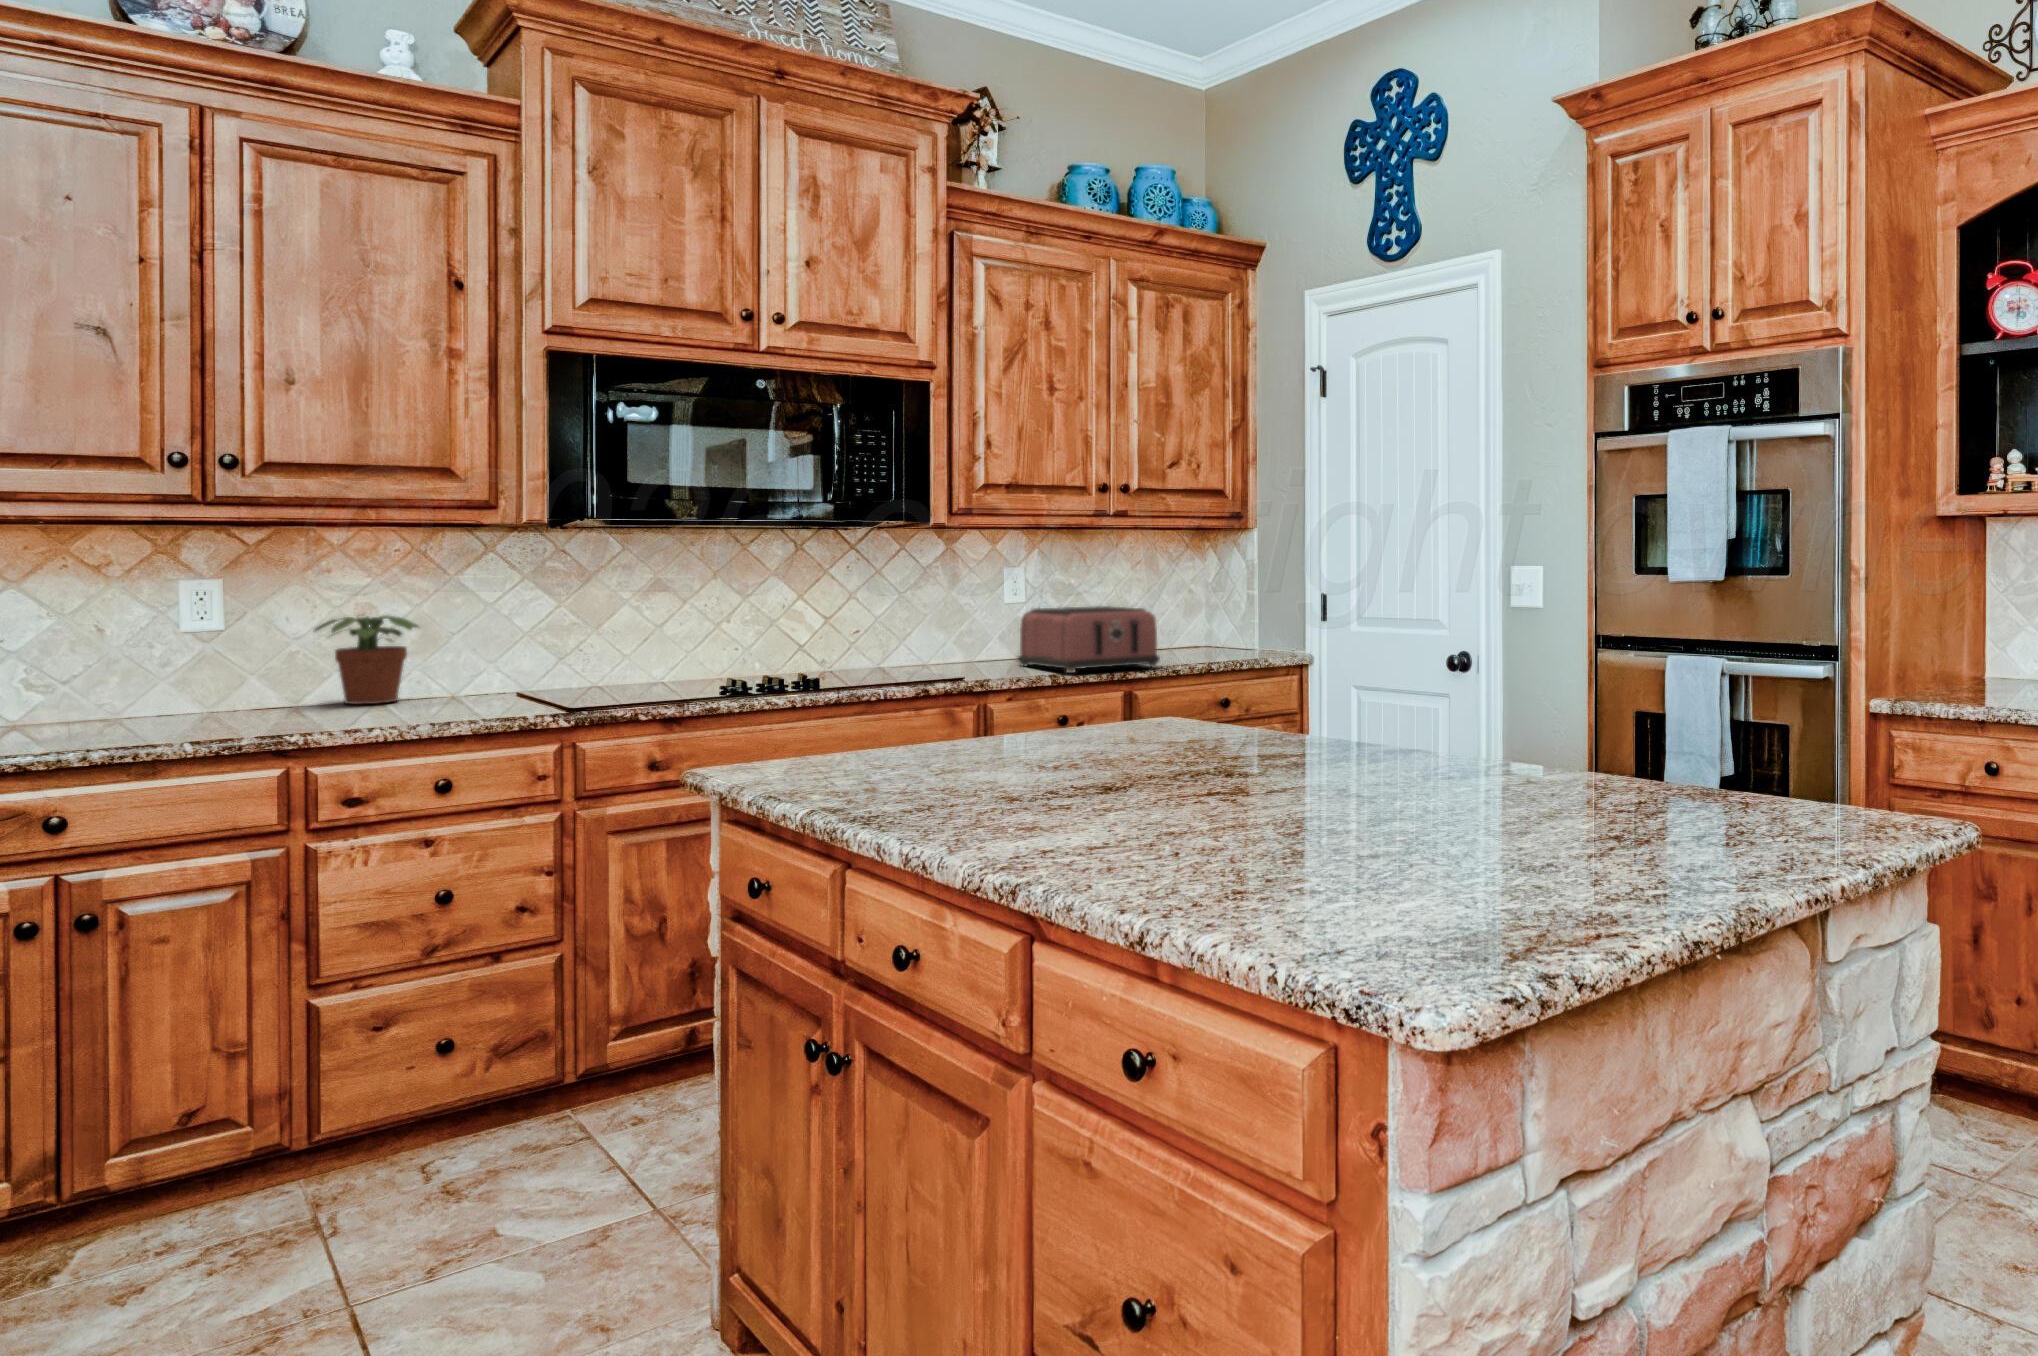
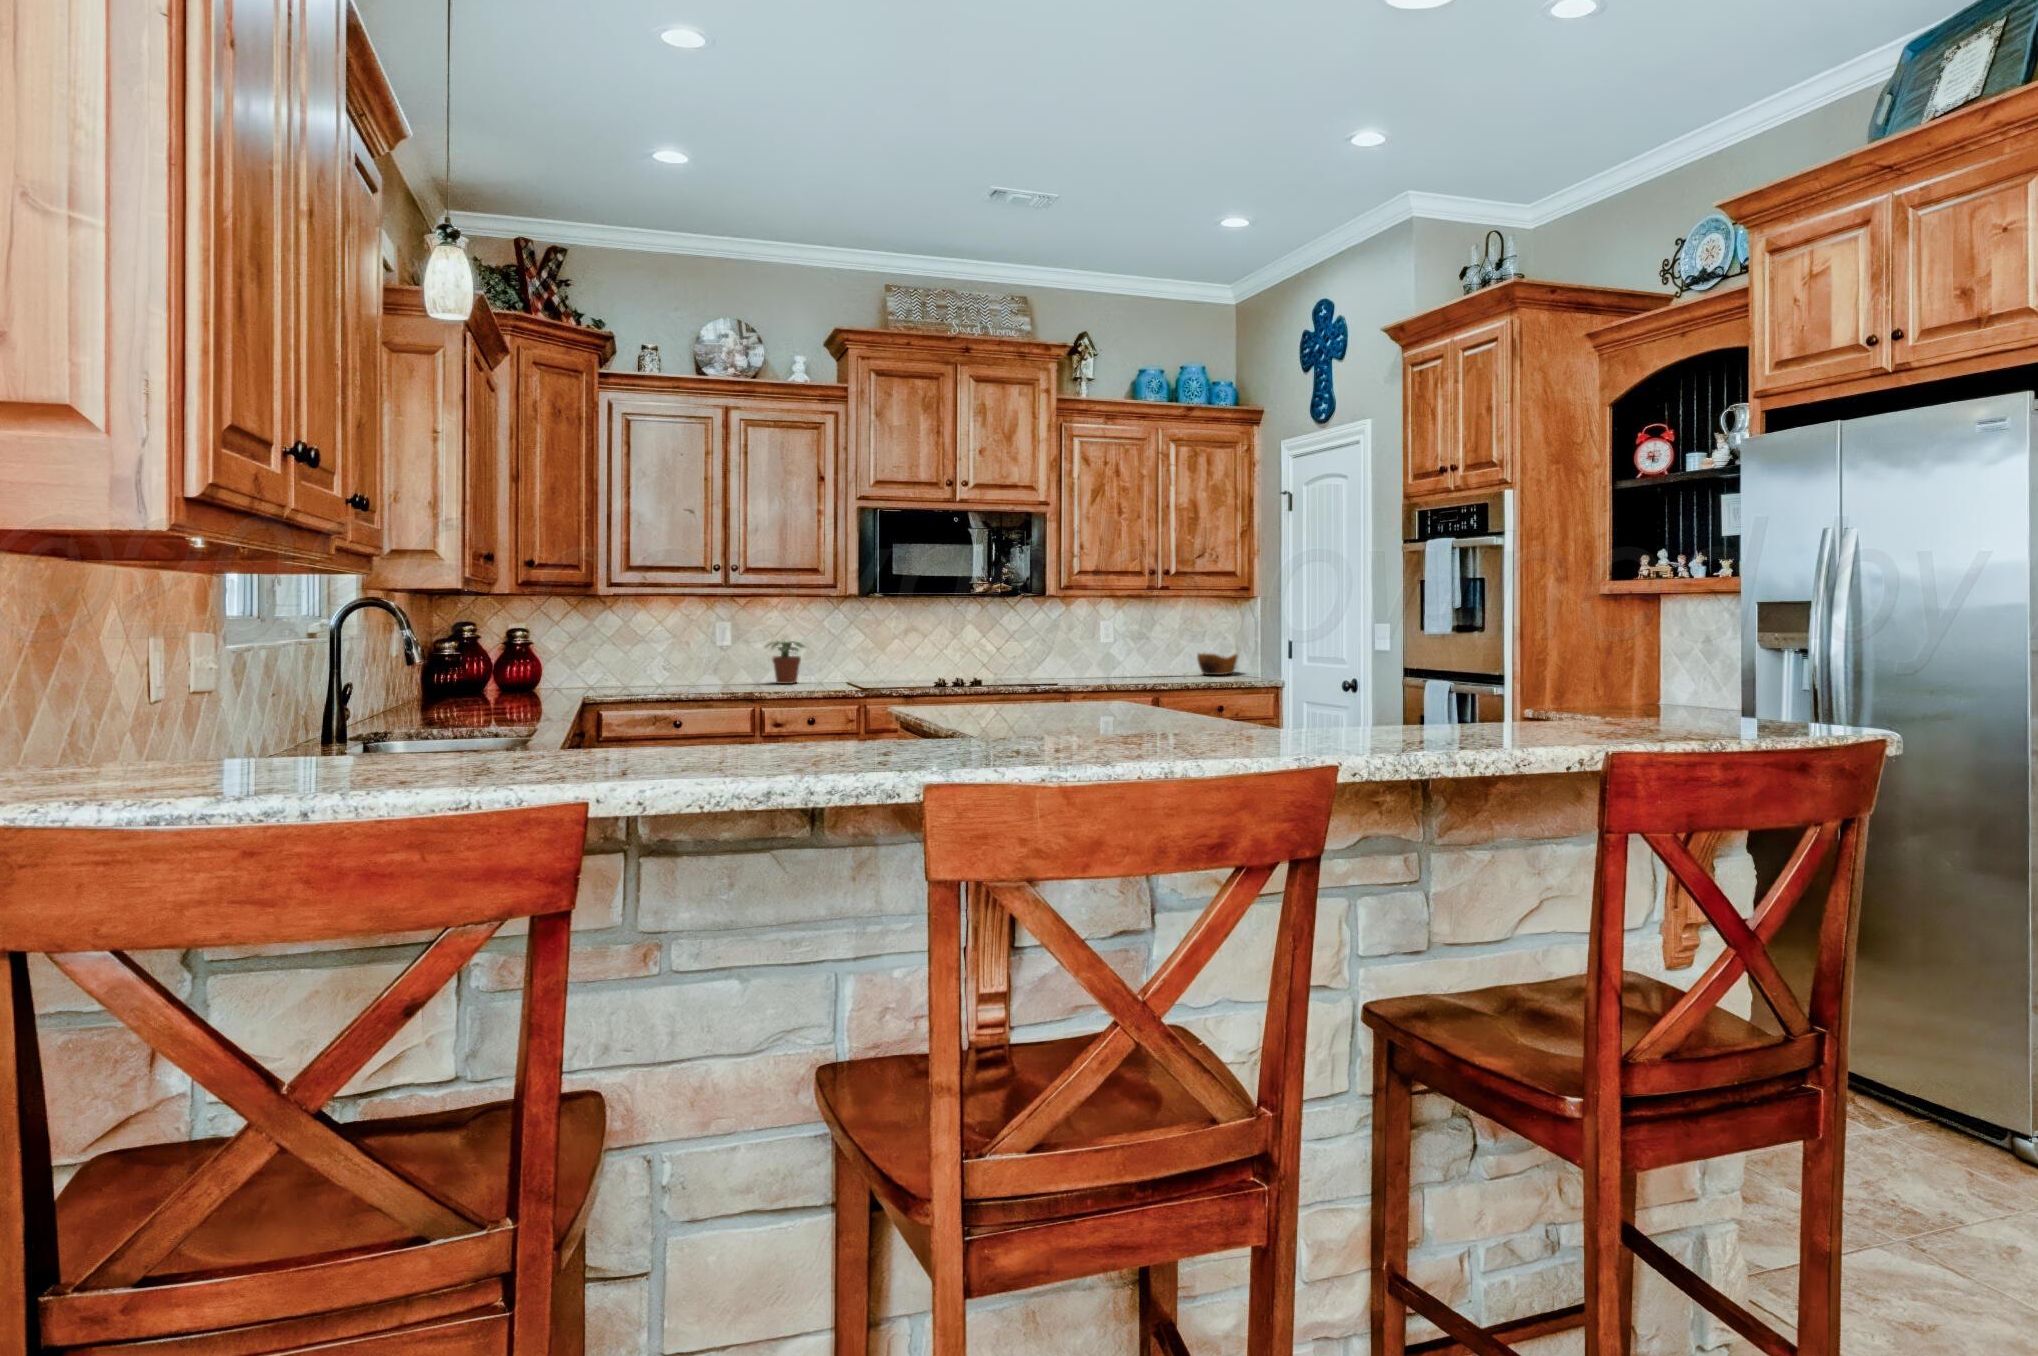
toaster: present [1017,606,1160,673] -> none [1098,645,1176,683]
wooden bowl: none [1164,608,1224,650] -> present [1197,653,1238,675]

